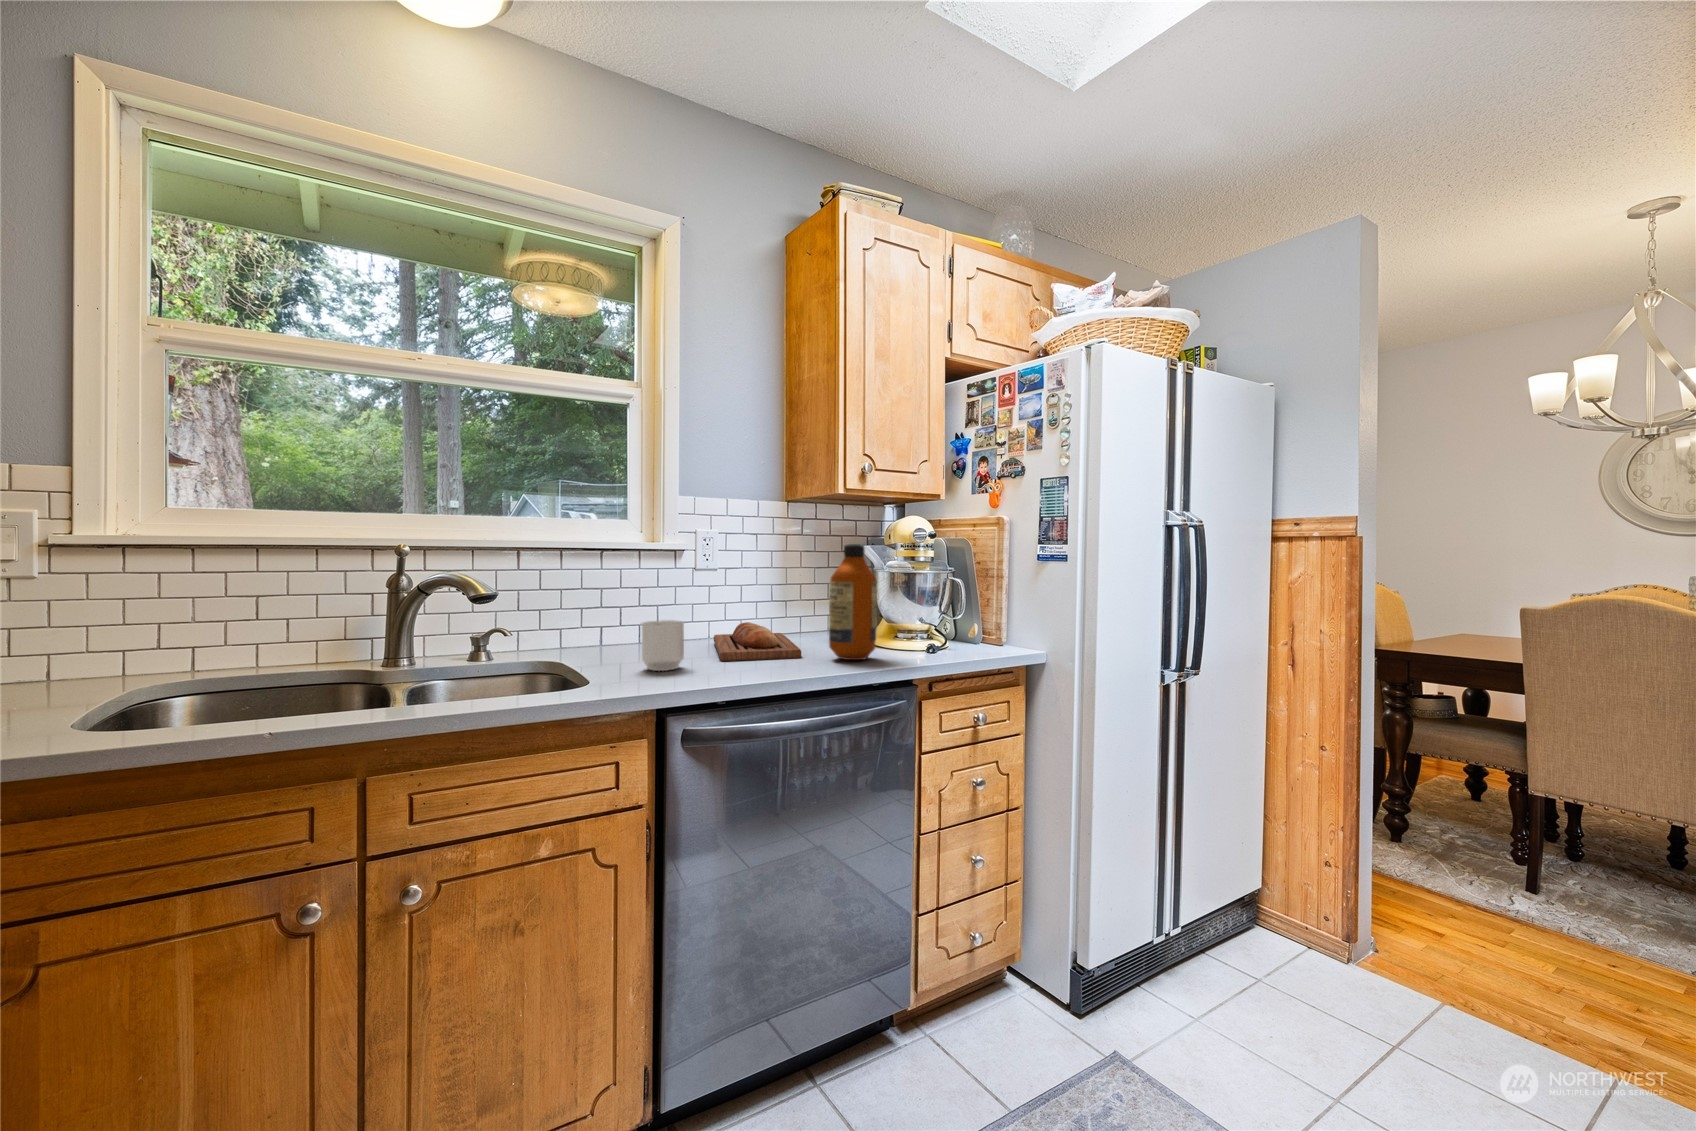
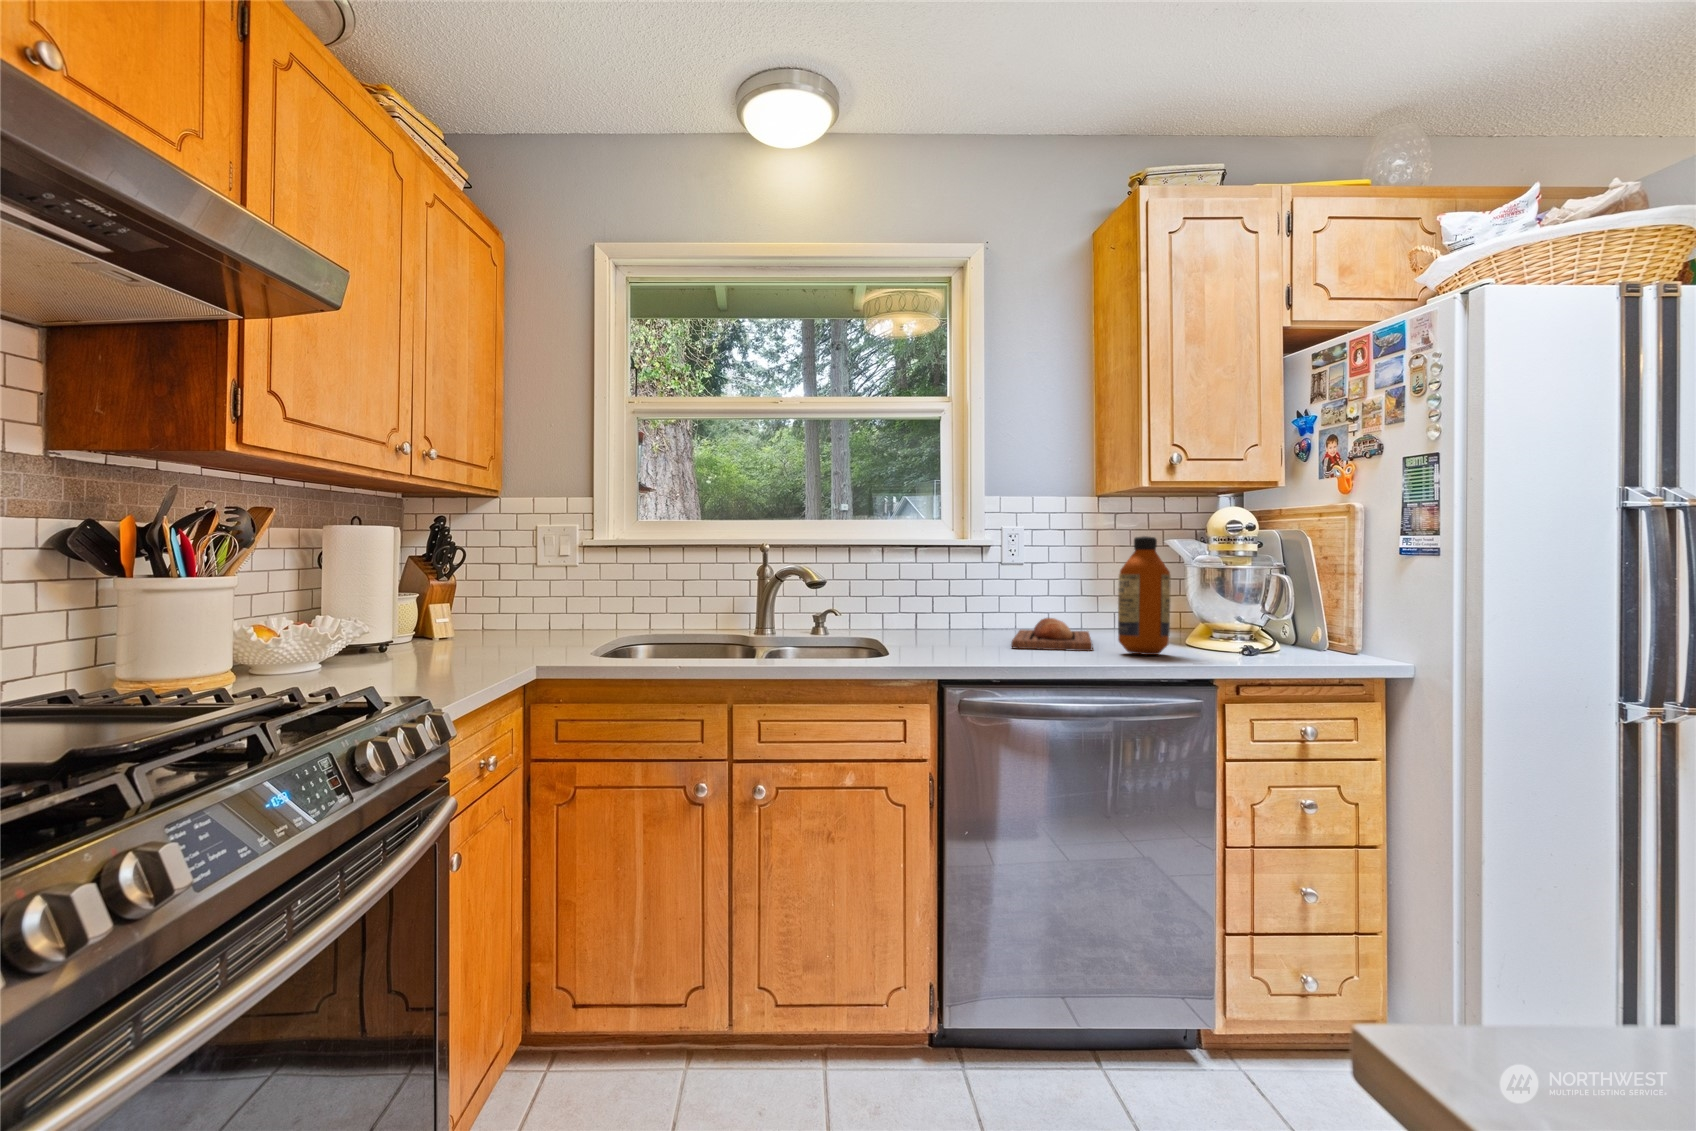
mug: present [641,620,684,671] -> none [937,607,976,651]

